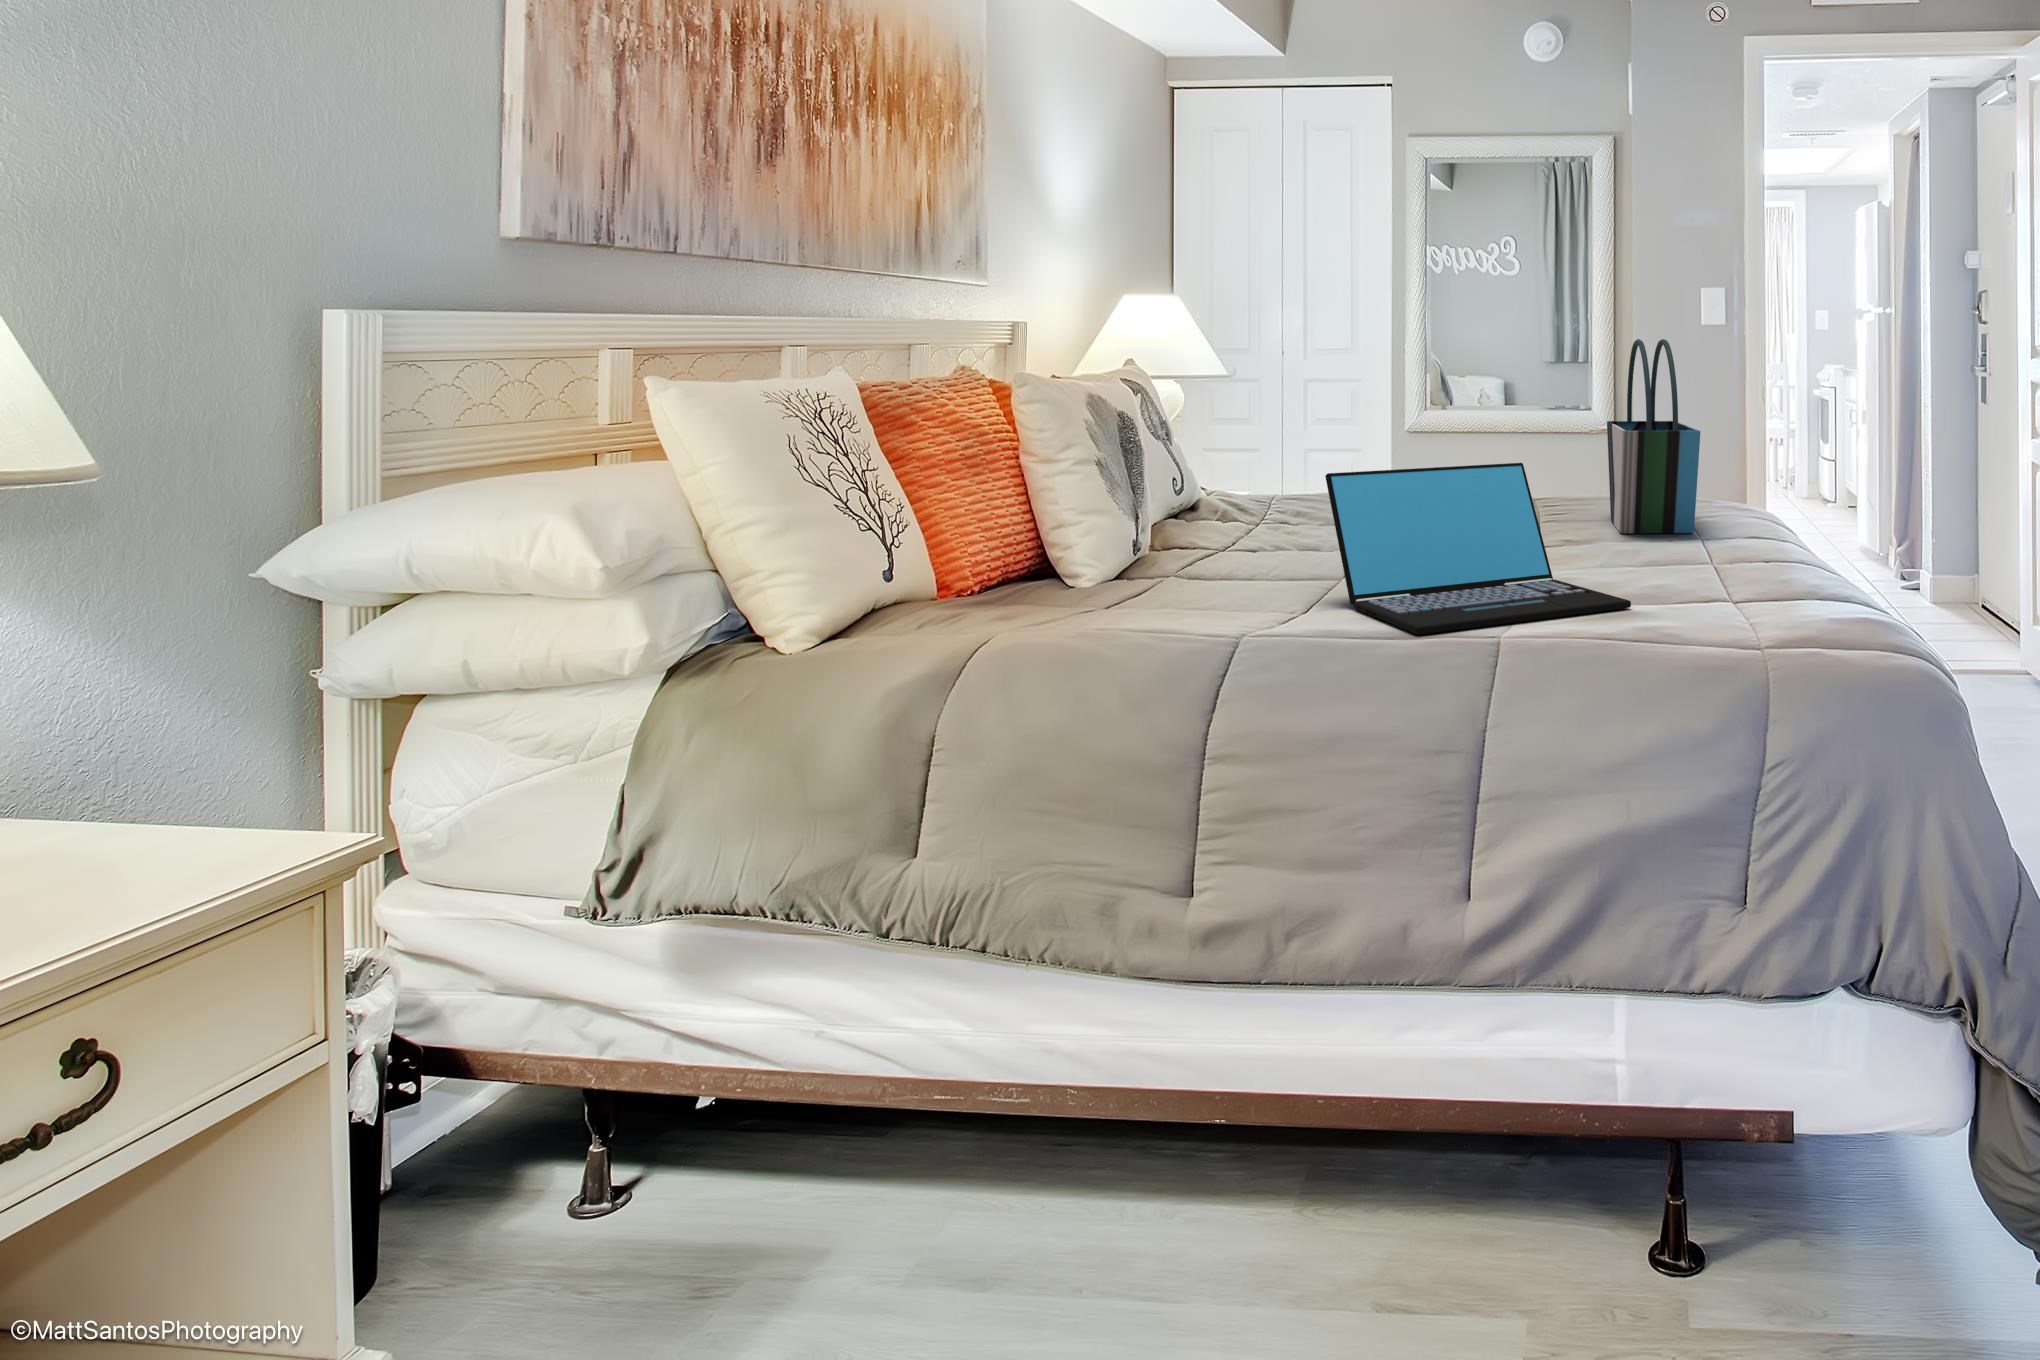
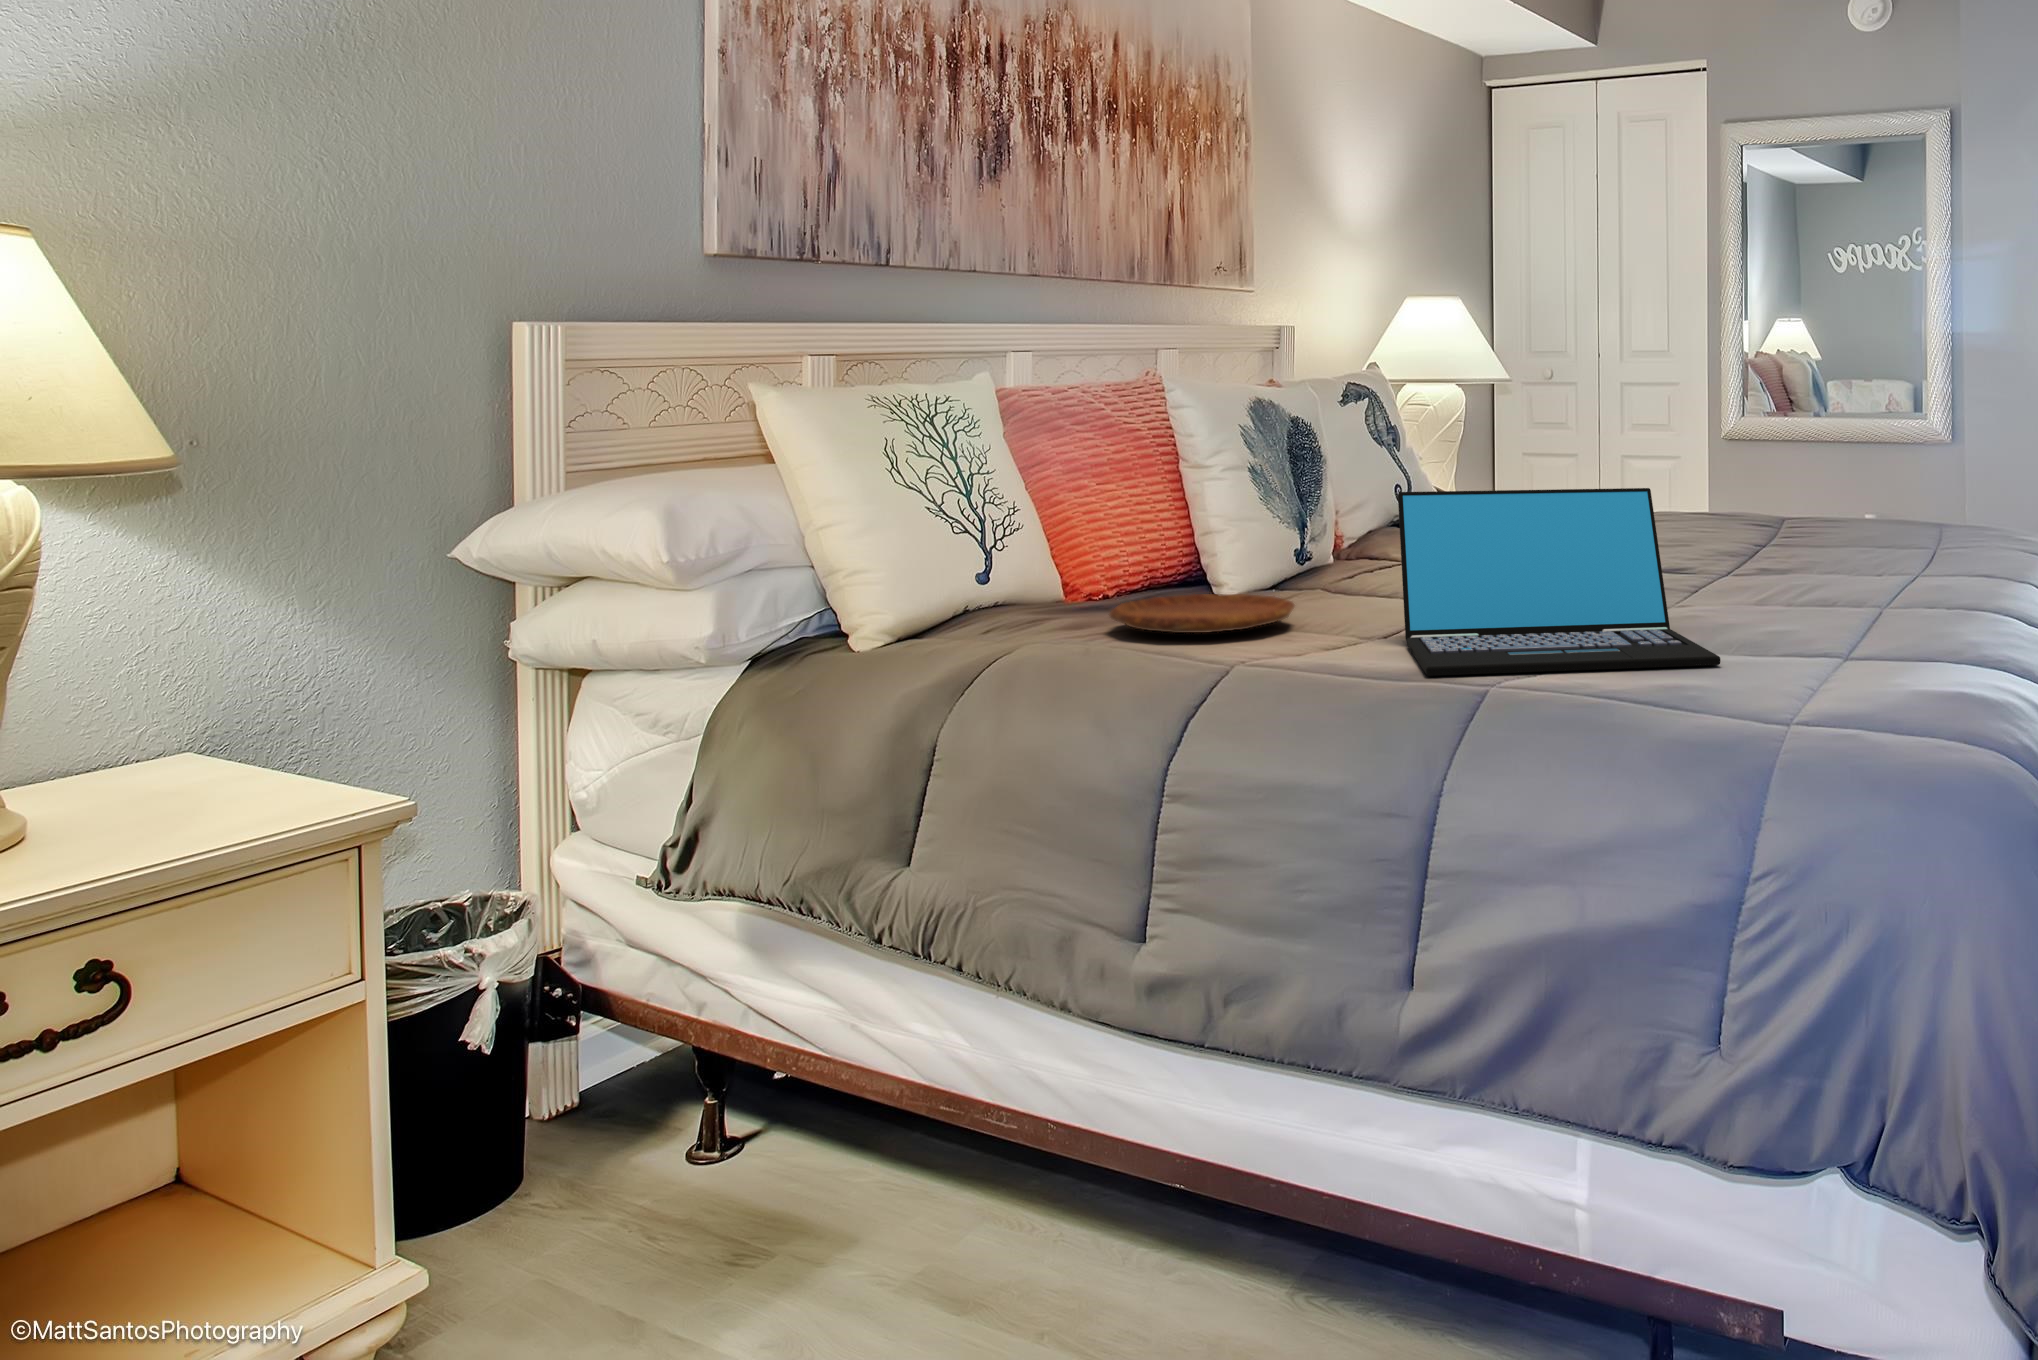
tote bag: present [1607,339,1701,533] -> none [1845,345,1957,590]
tray: none [1049,570,1225,610] -> present [1109,594,1295,633]

